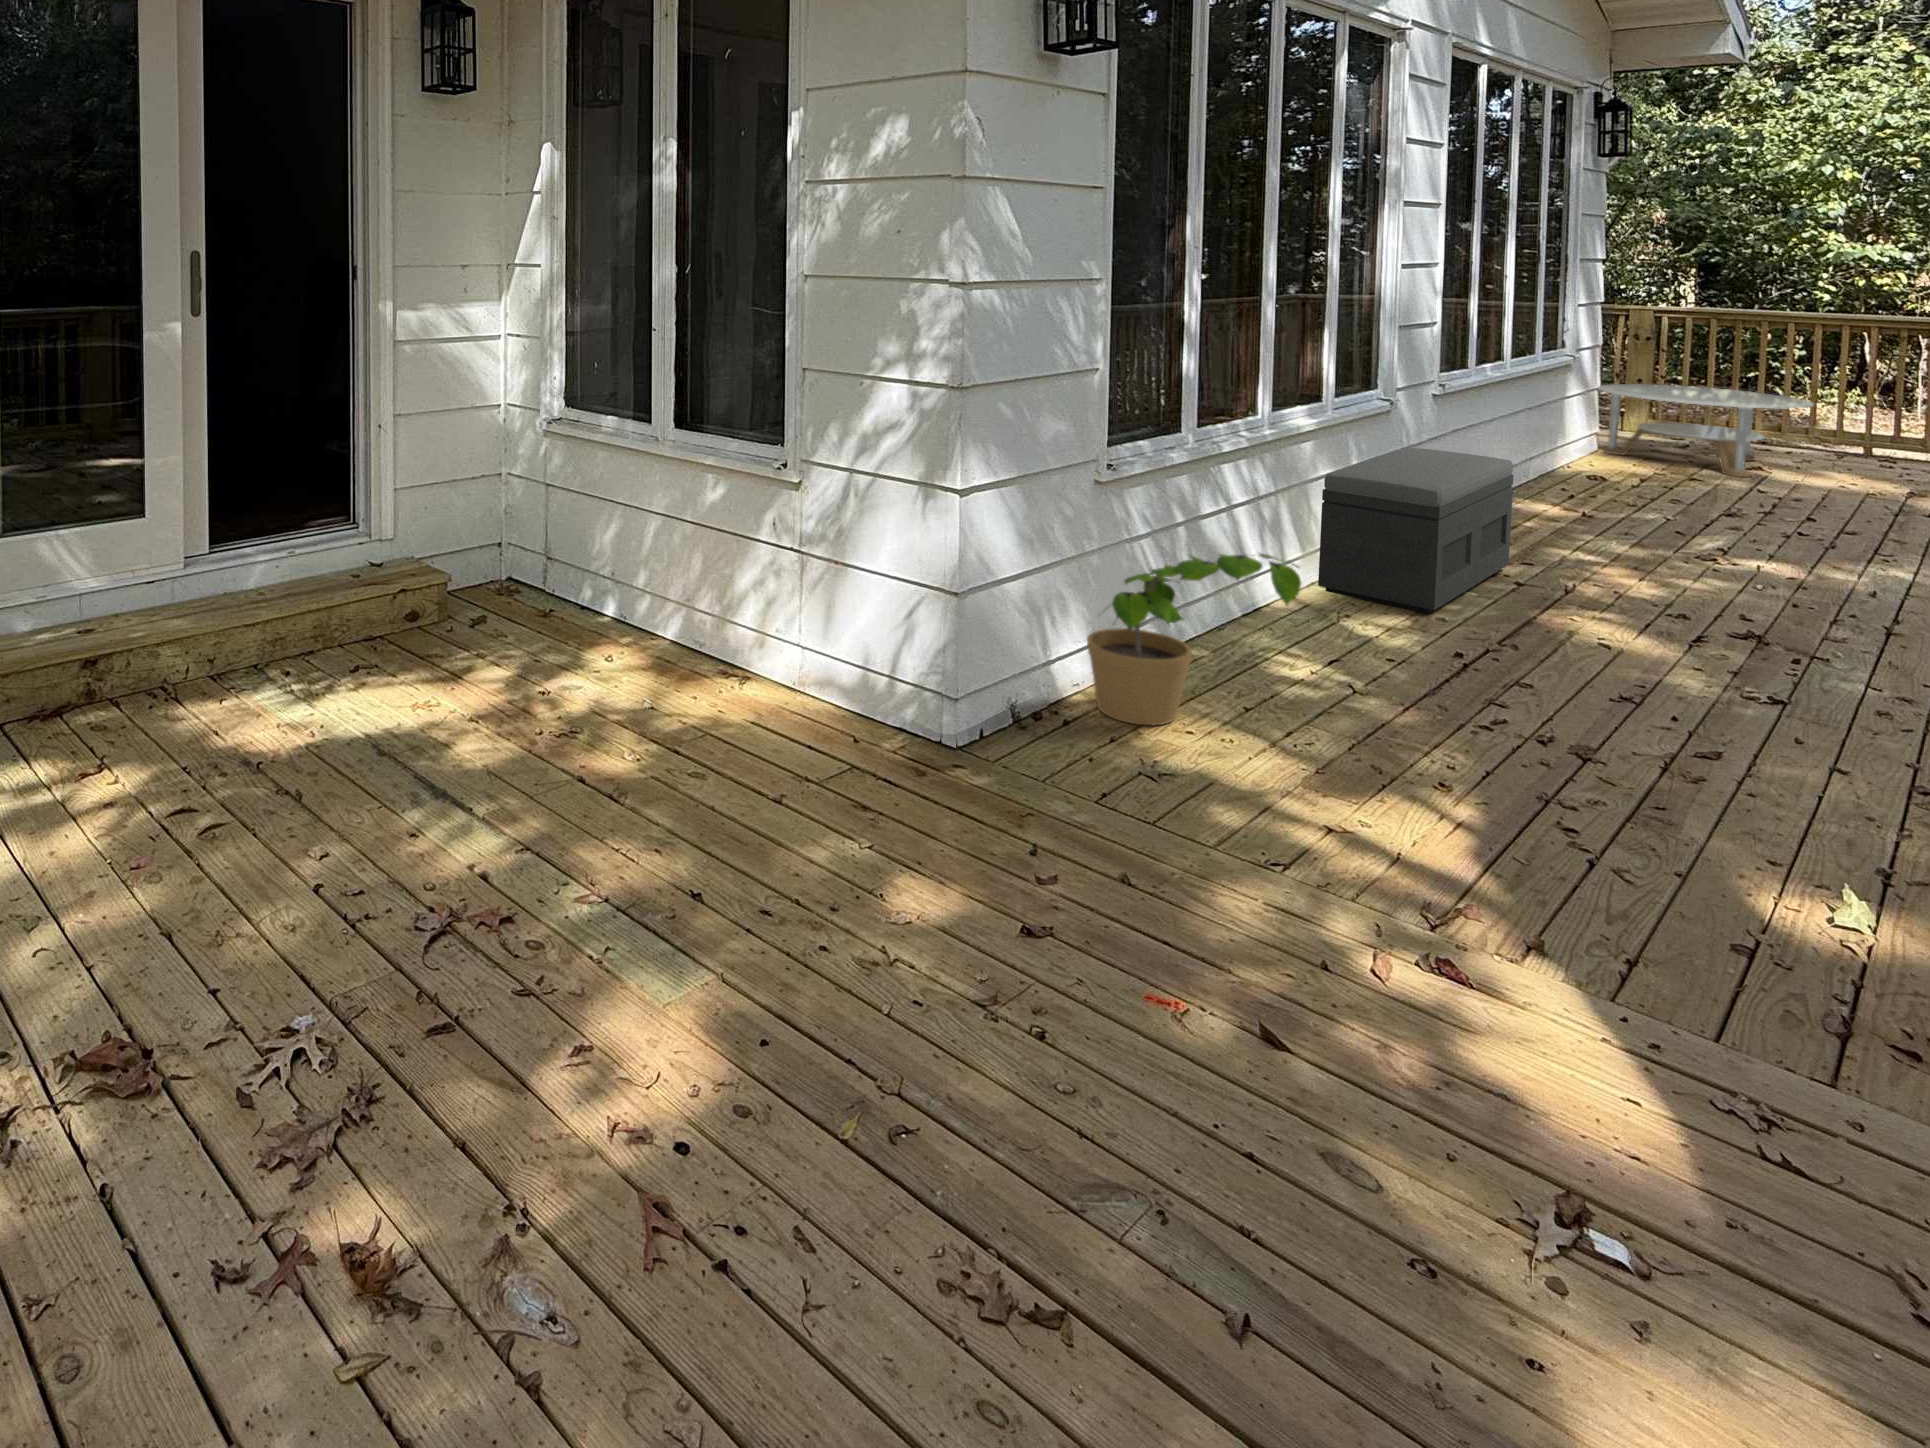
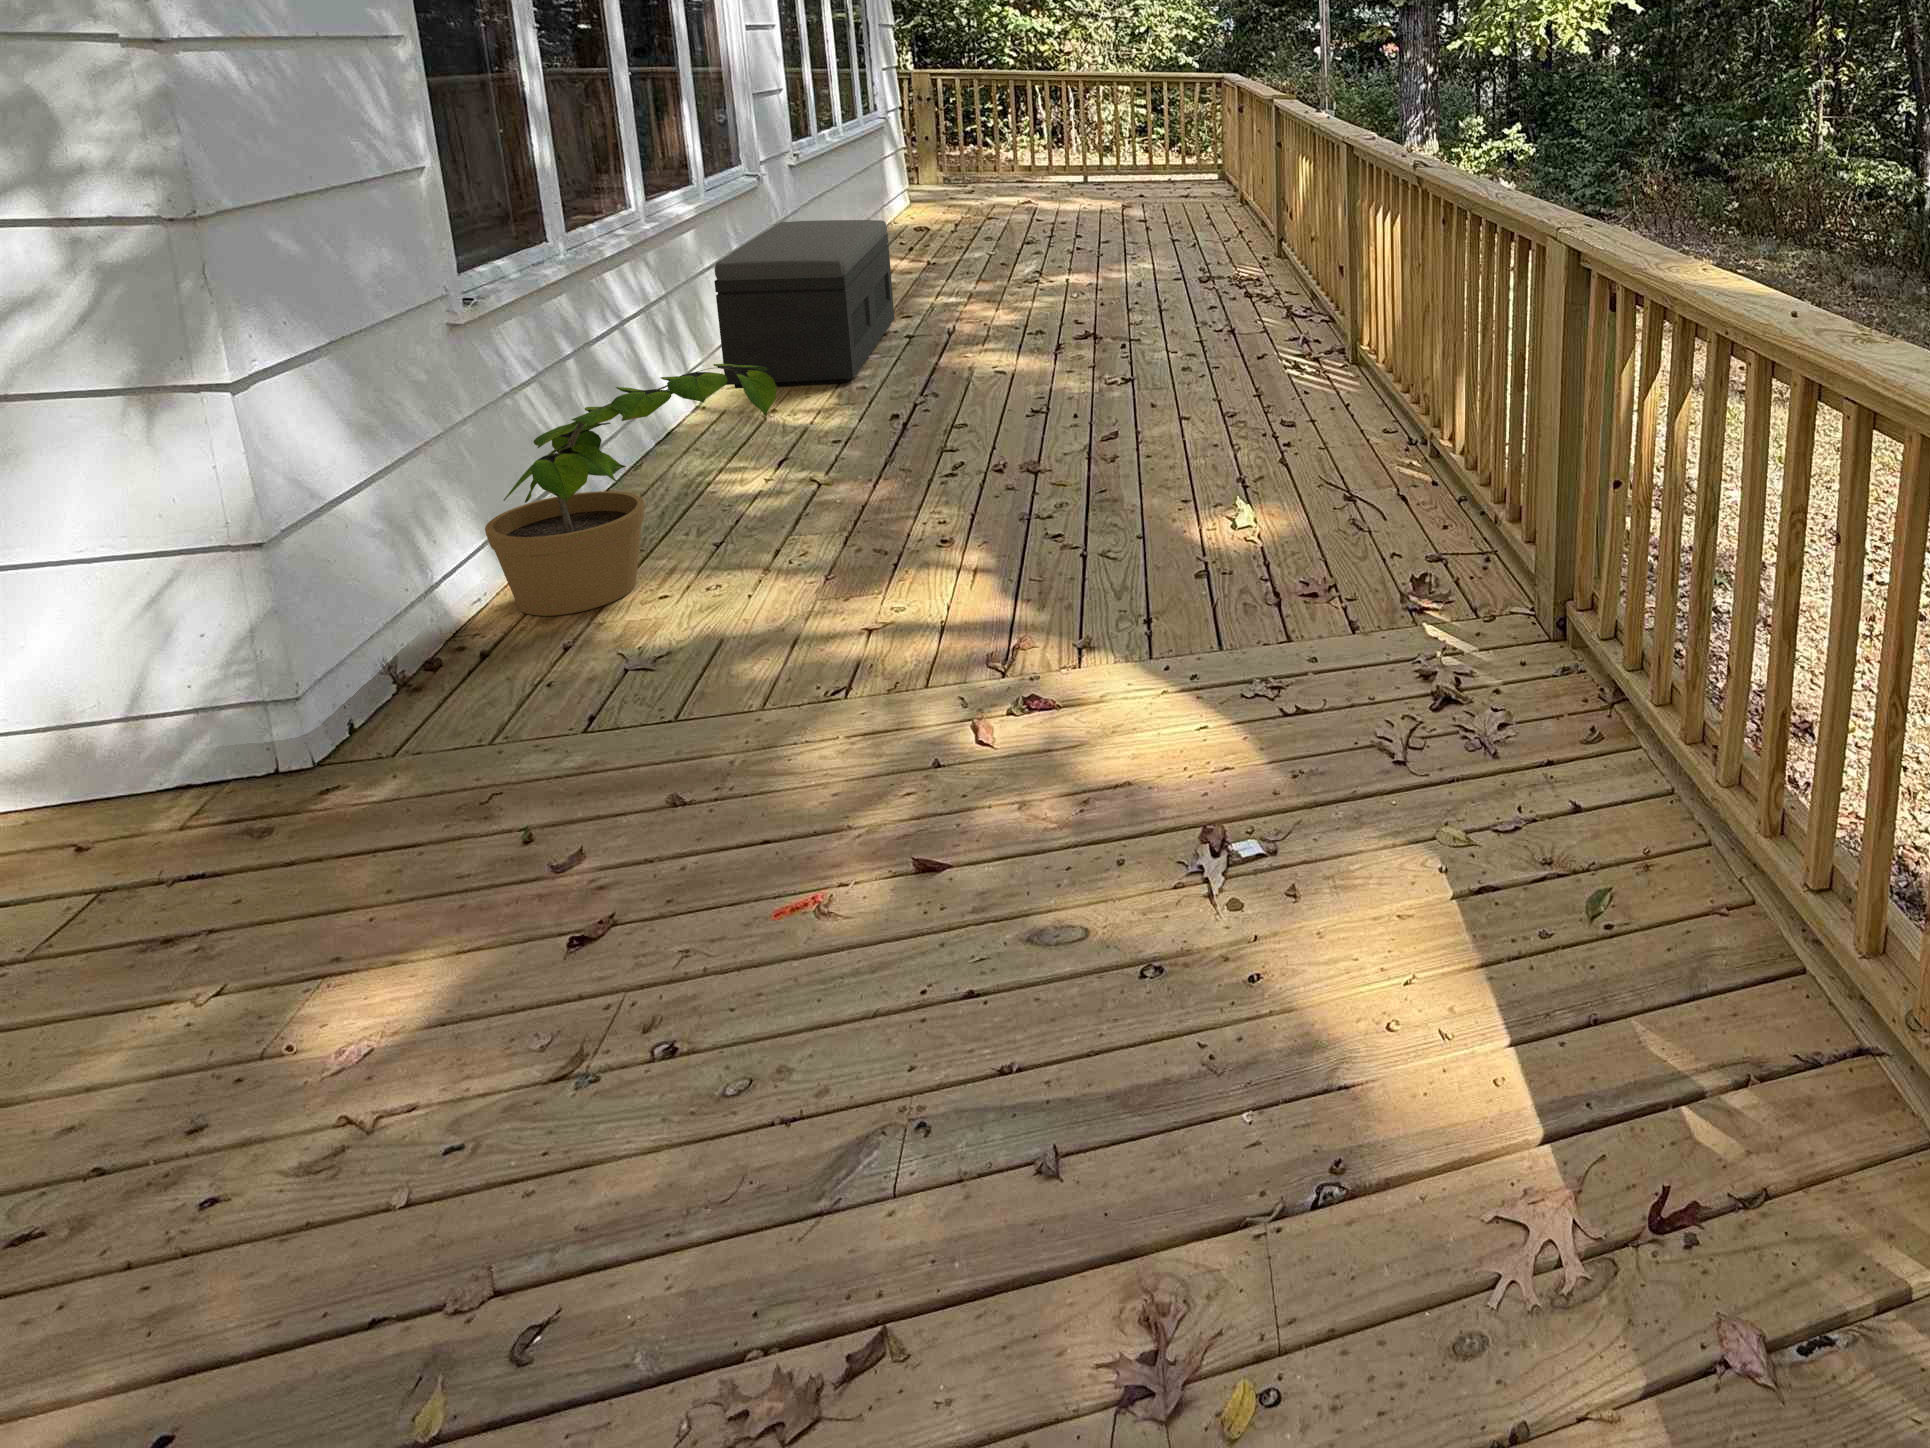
round table: present [1598,384,1813,477] -> none [904,138,1061,209]

